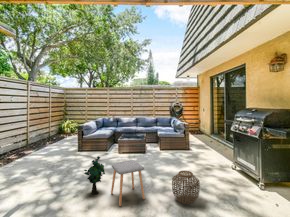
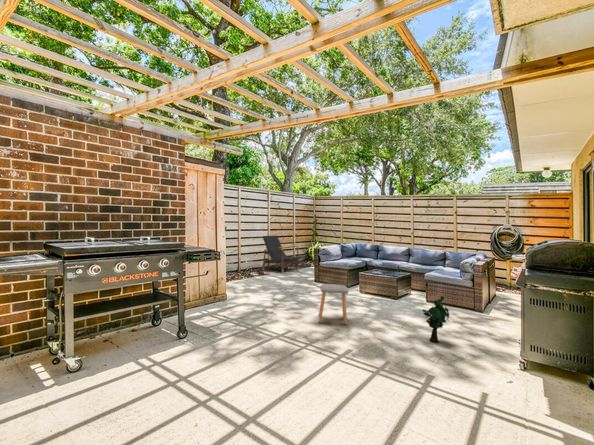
lounge chair: none [23,118,61,150] -> present [263,236,302,273]
decorative plant: present [84,156,105,195] -> present [423,296,449,343]
woven basket: present [172,171,200,204] -> none [373,302,404,337]

